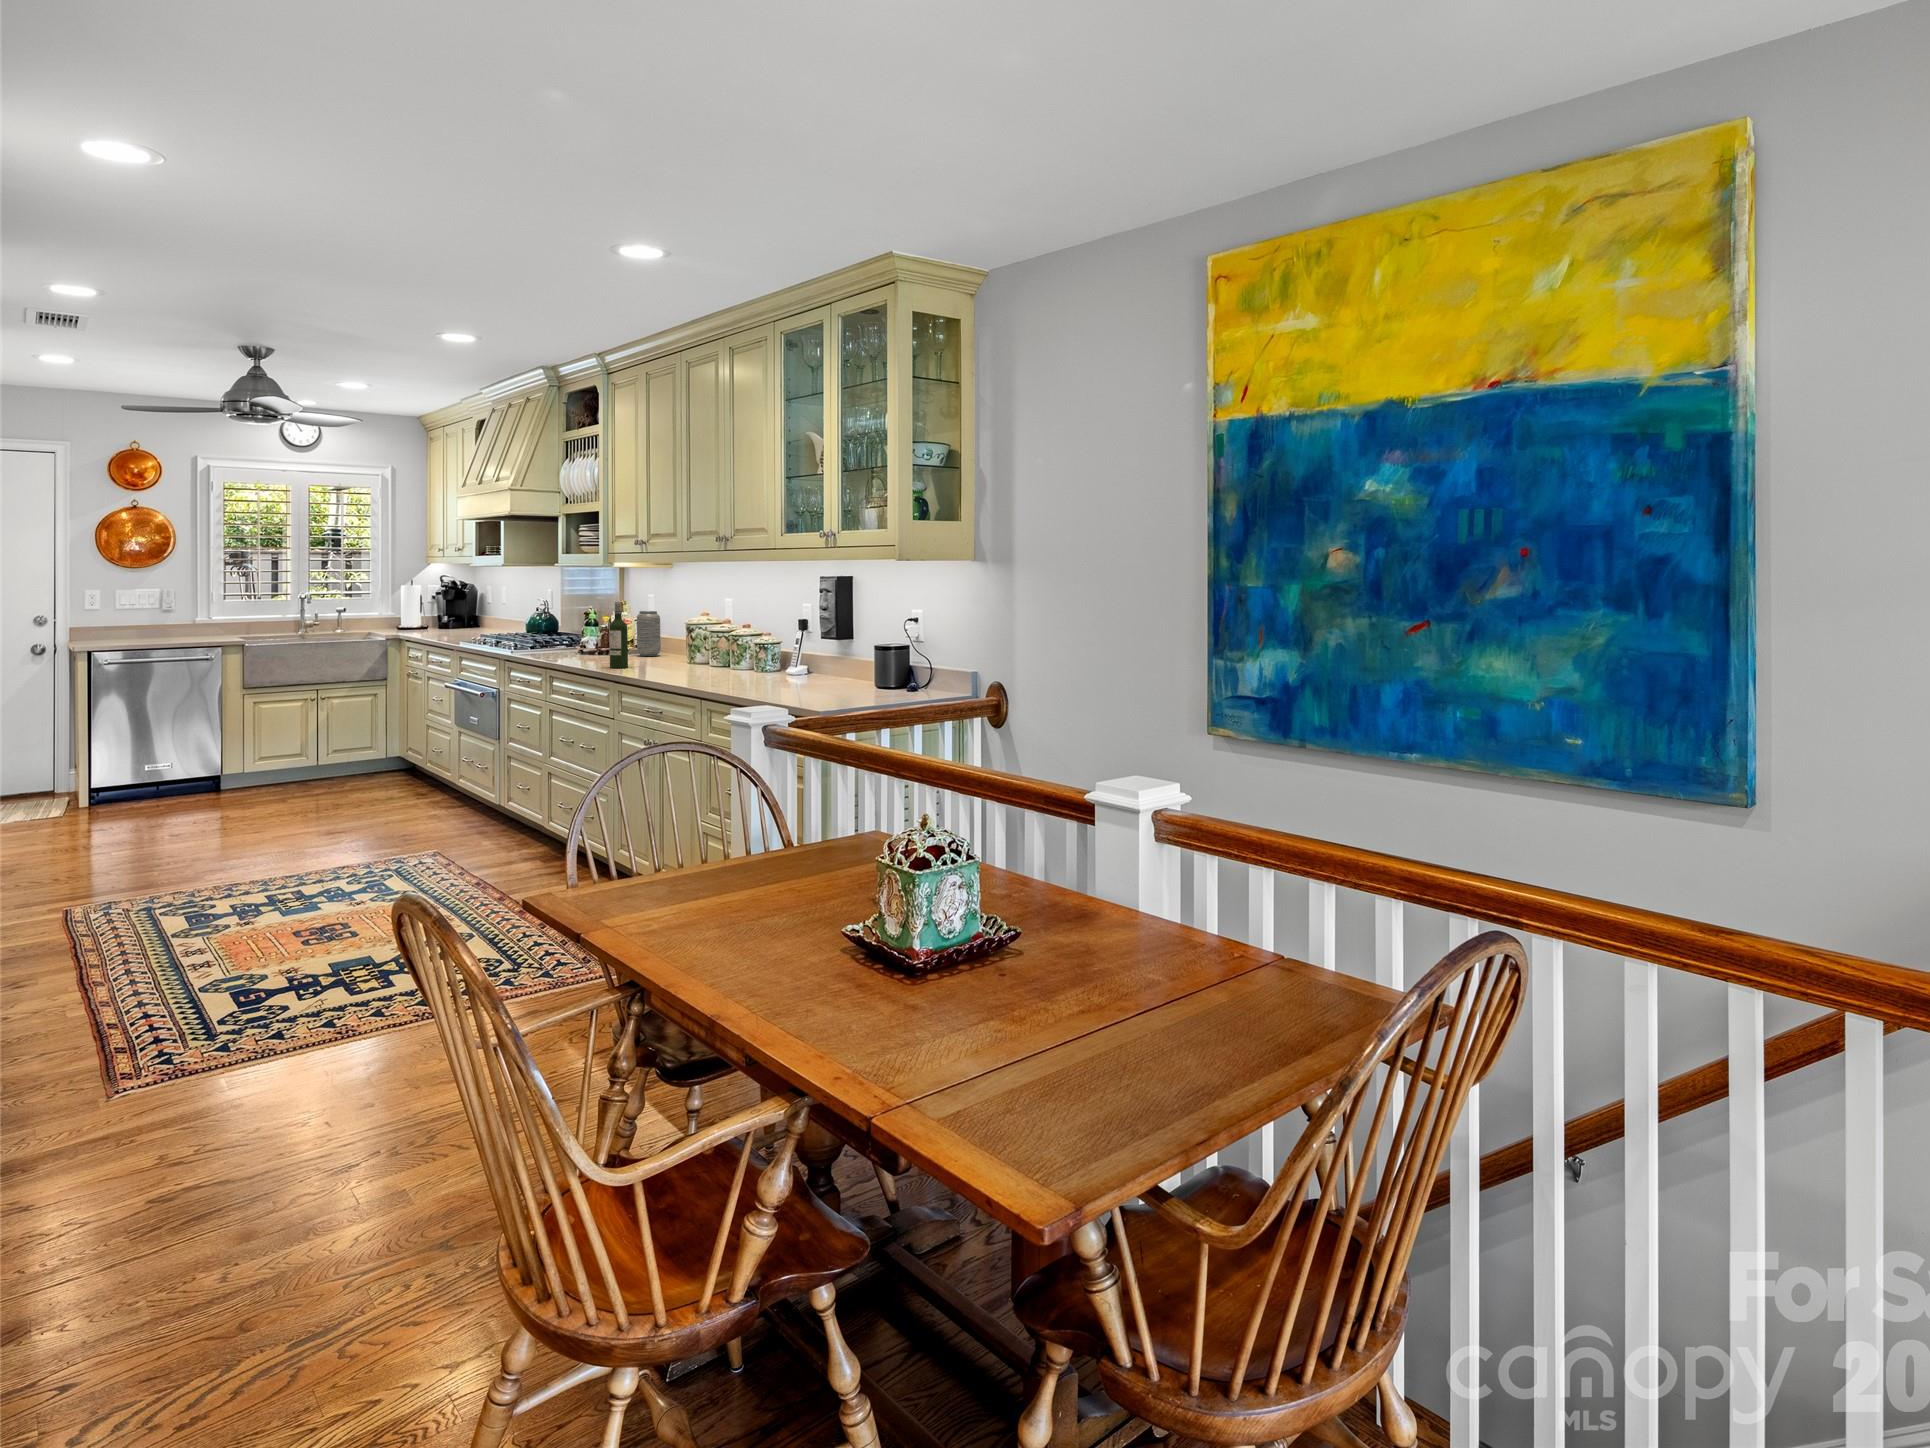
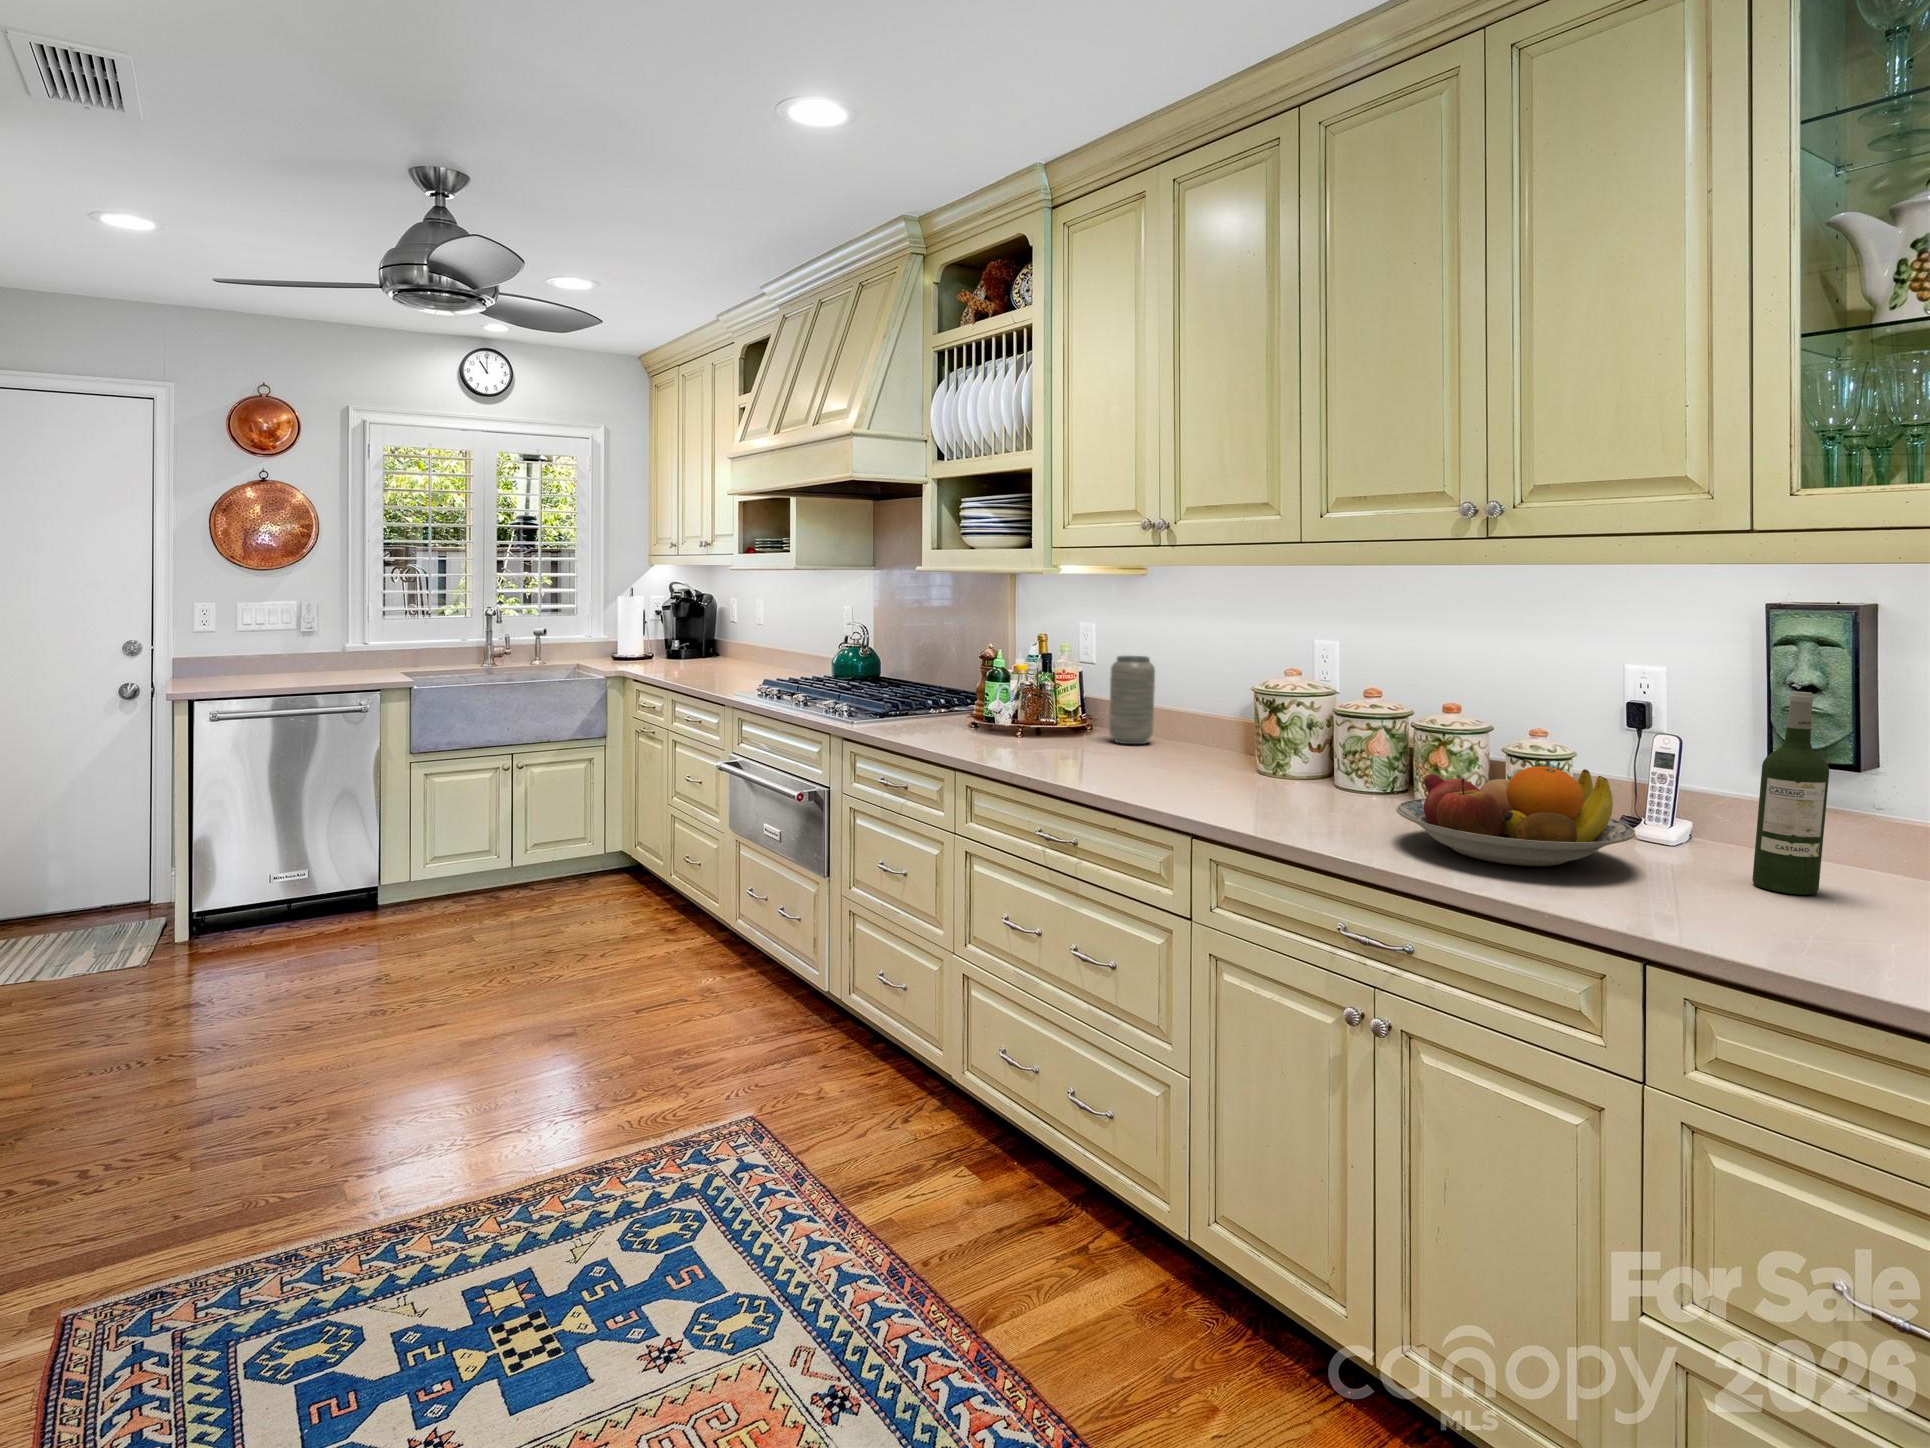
wine bottle: present [609,602,628,668] -> present [1752,692,1829,895]
fruit bowl: none [664,642,749,678] -> present [1396,766,1635,866]

